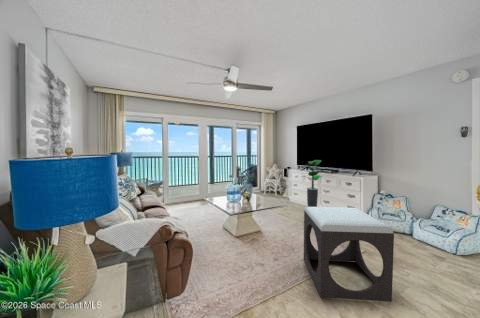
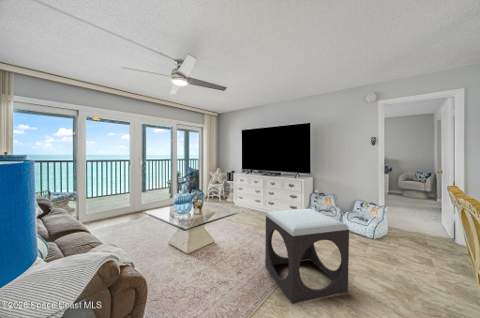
potted plant: present [306,160,321,207] -> none [247,164,271,216]

